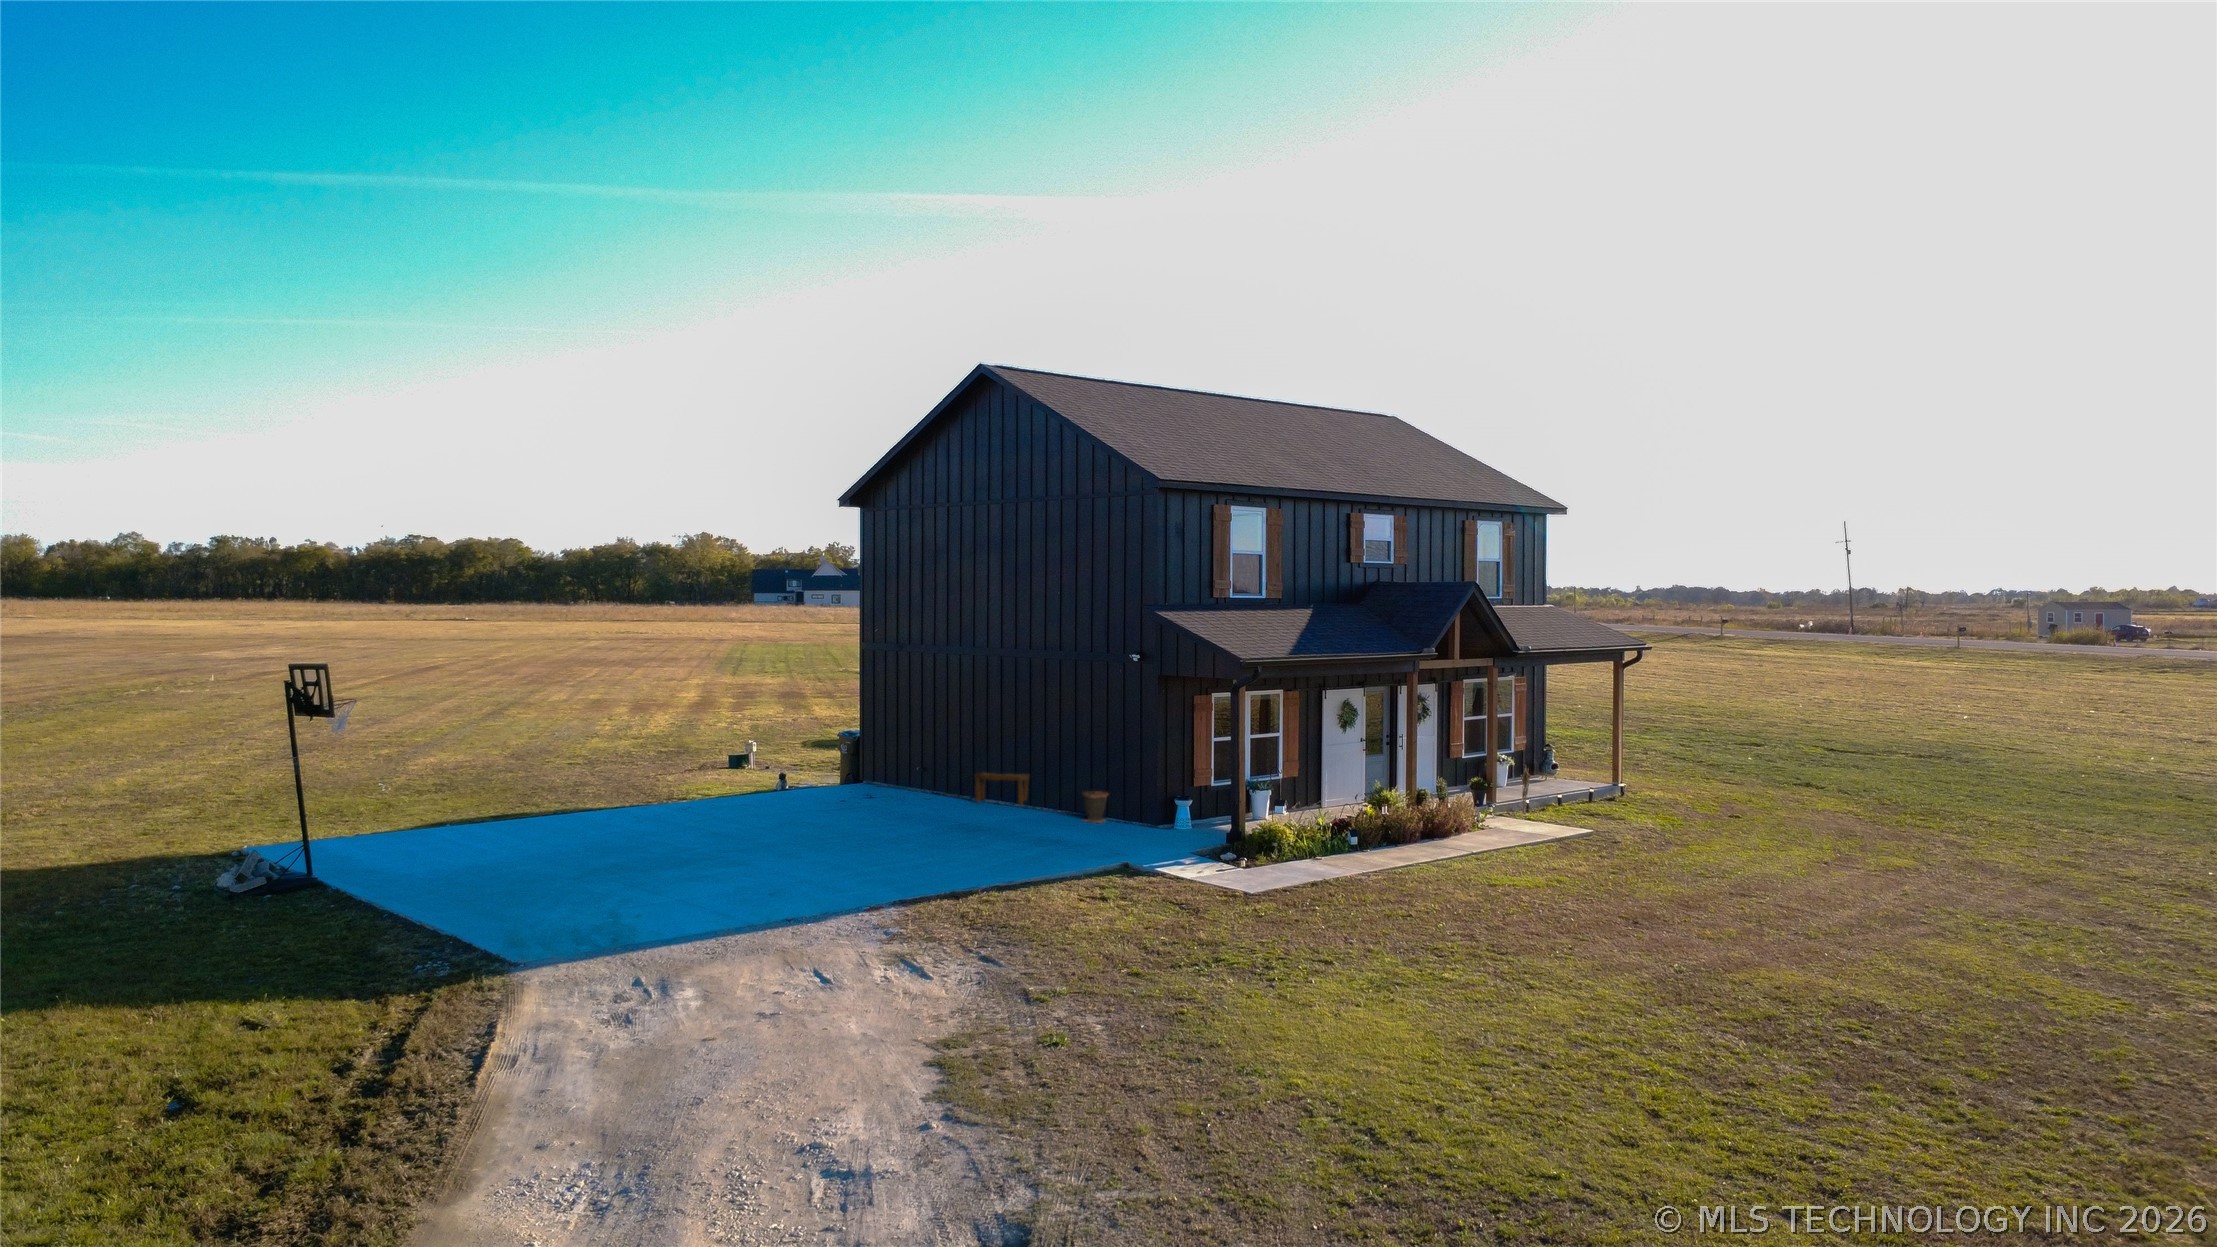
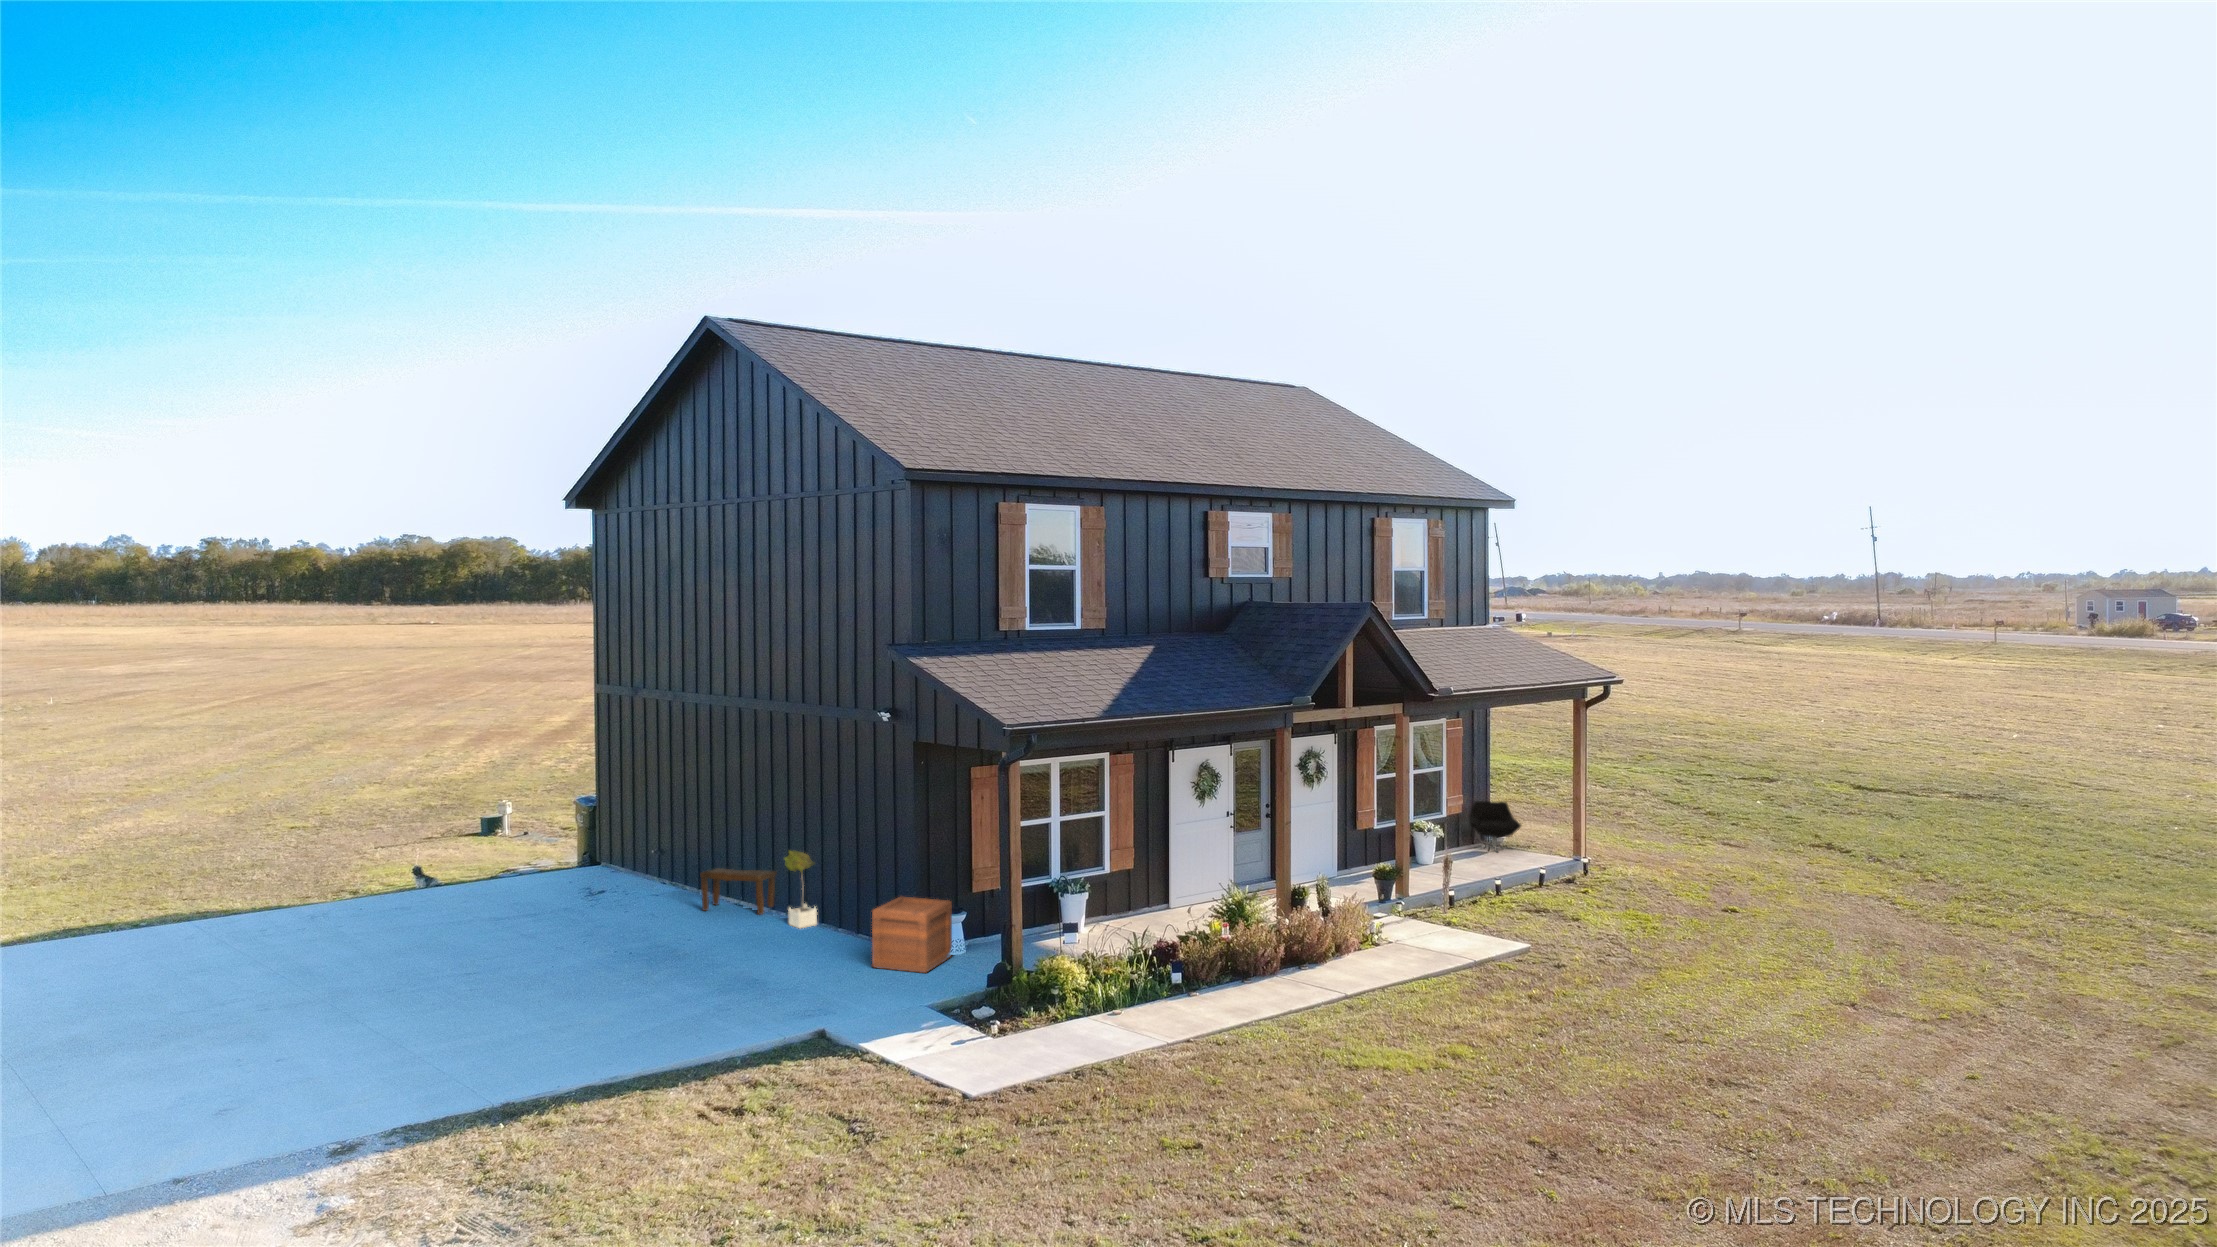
lounge chair: none [1530,742,1573,780] -> present [1468,801,1521,852]
potted tree: none [1045,756,1068,813] -> present [785,851,817,928]
wooden crate: none [1129,786,1182,837] -> present [872,897,952,973]
bucket: present [1083,791,1108,823] -> none [823,900,862,947]

